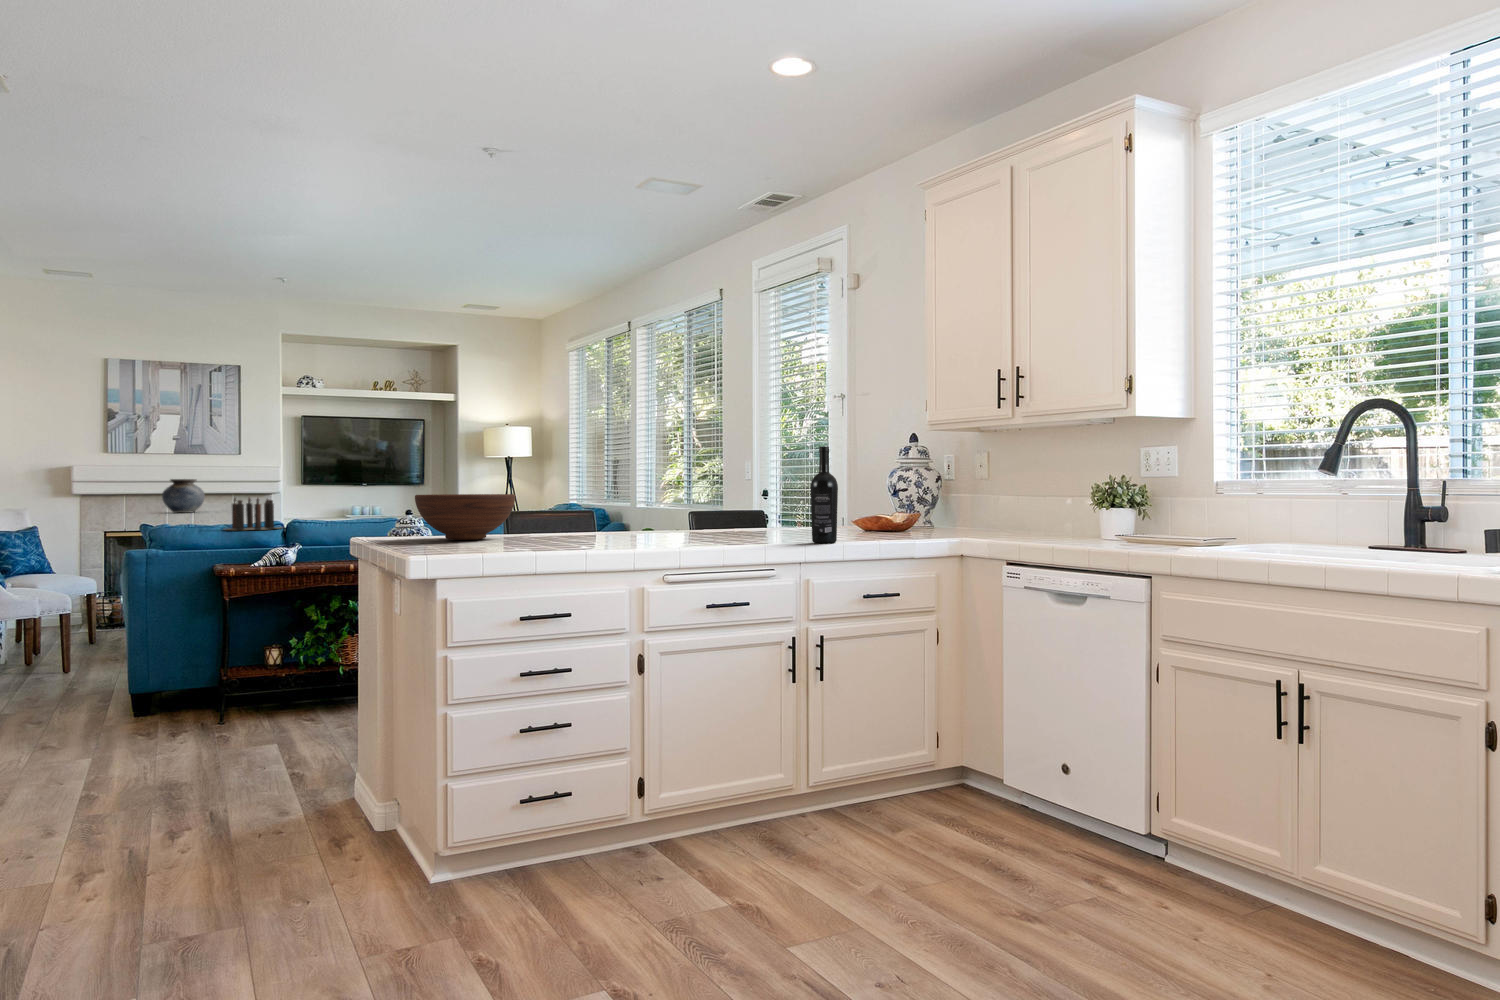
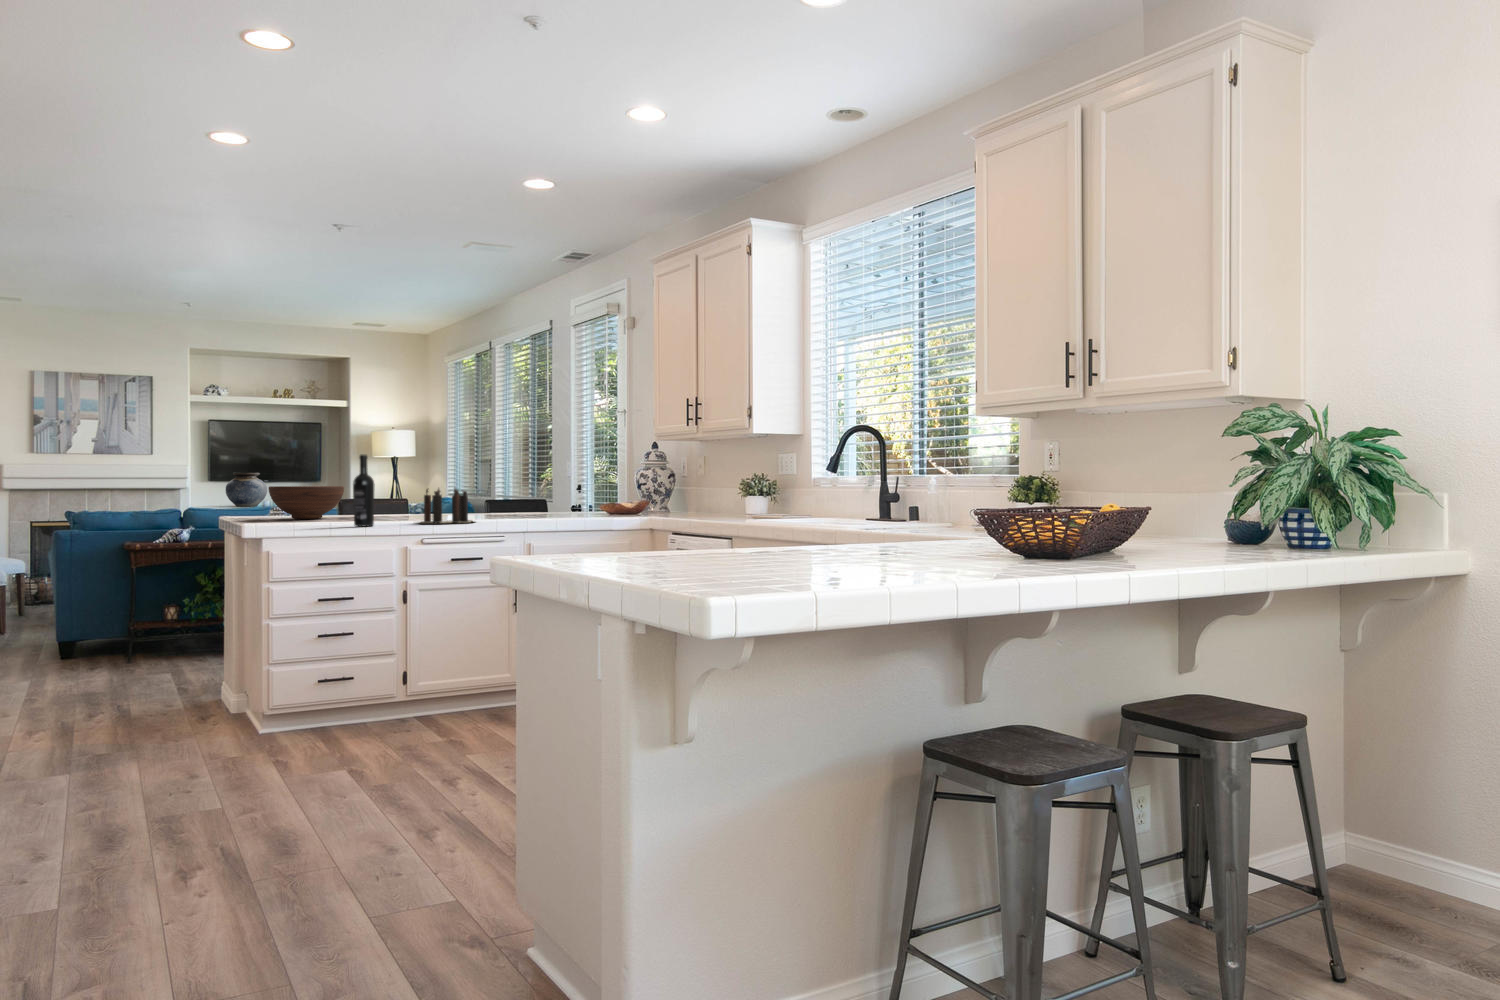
wine bottle: present [811,446,838,543] -> present [353,455,375,526]
vase: present [162,479,205,513] -> present [226,473,267,506]
candle: present [224,498,282,530] -> present [421,489,473,523]

